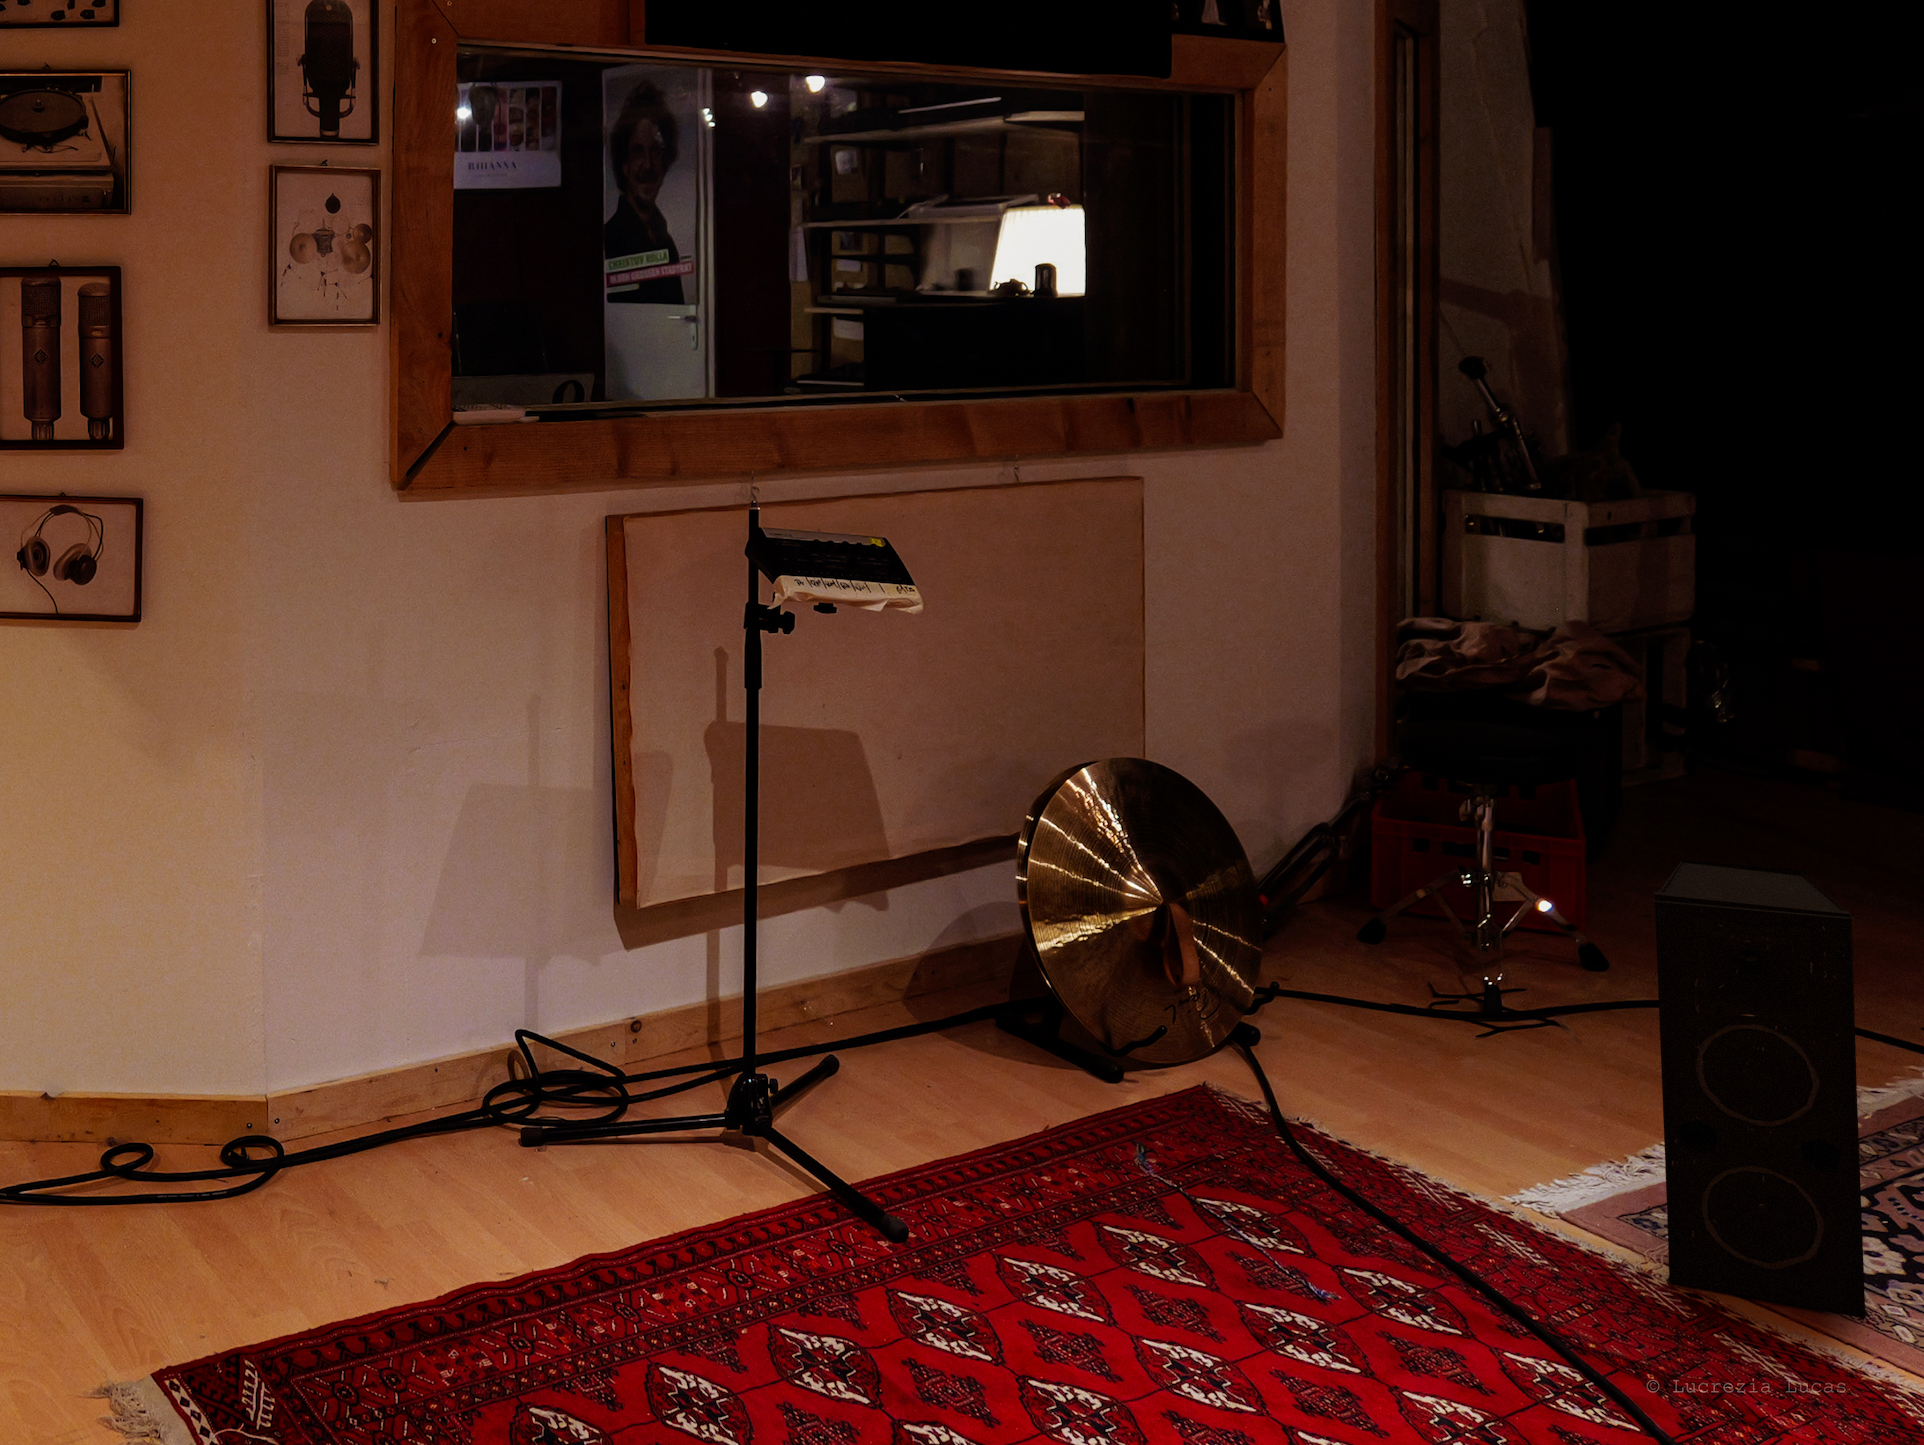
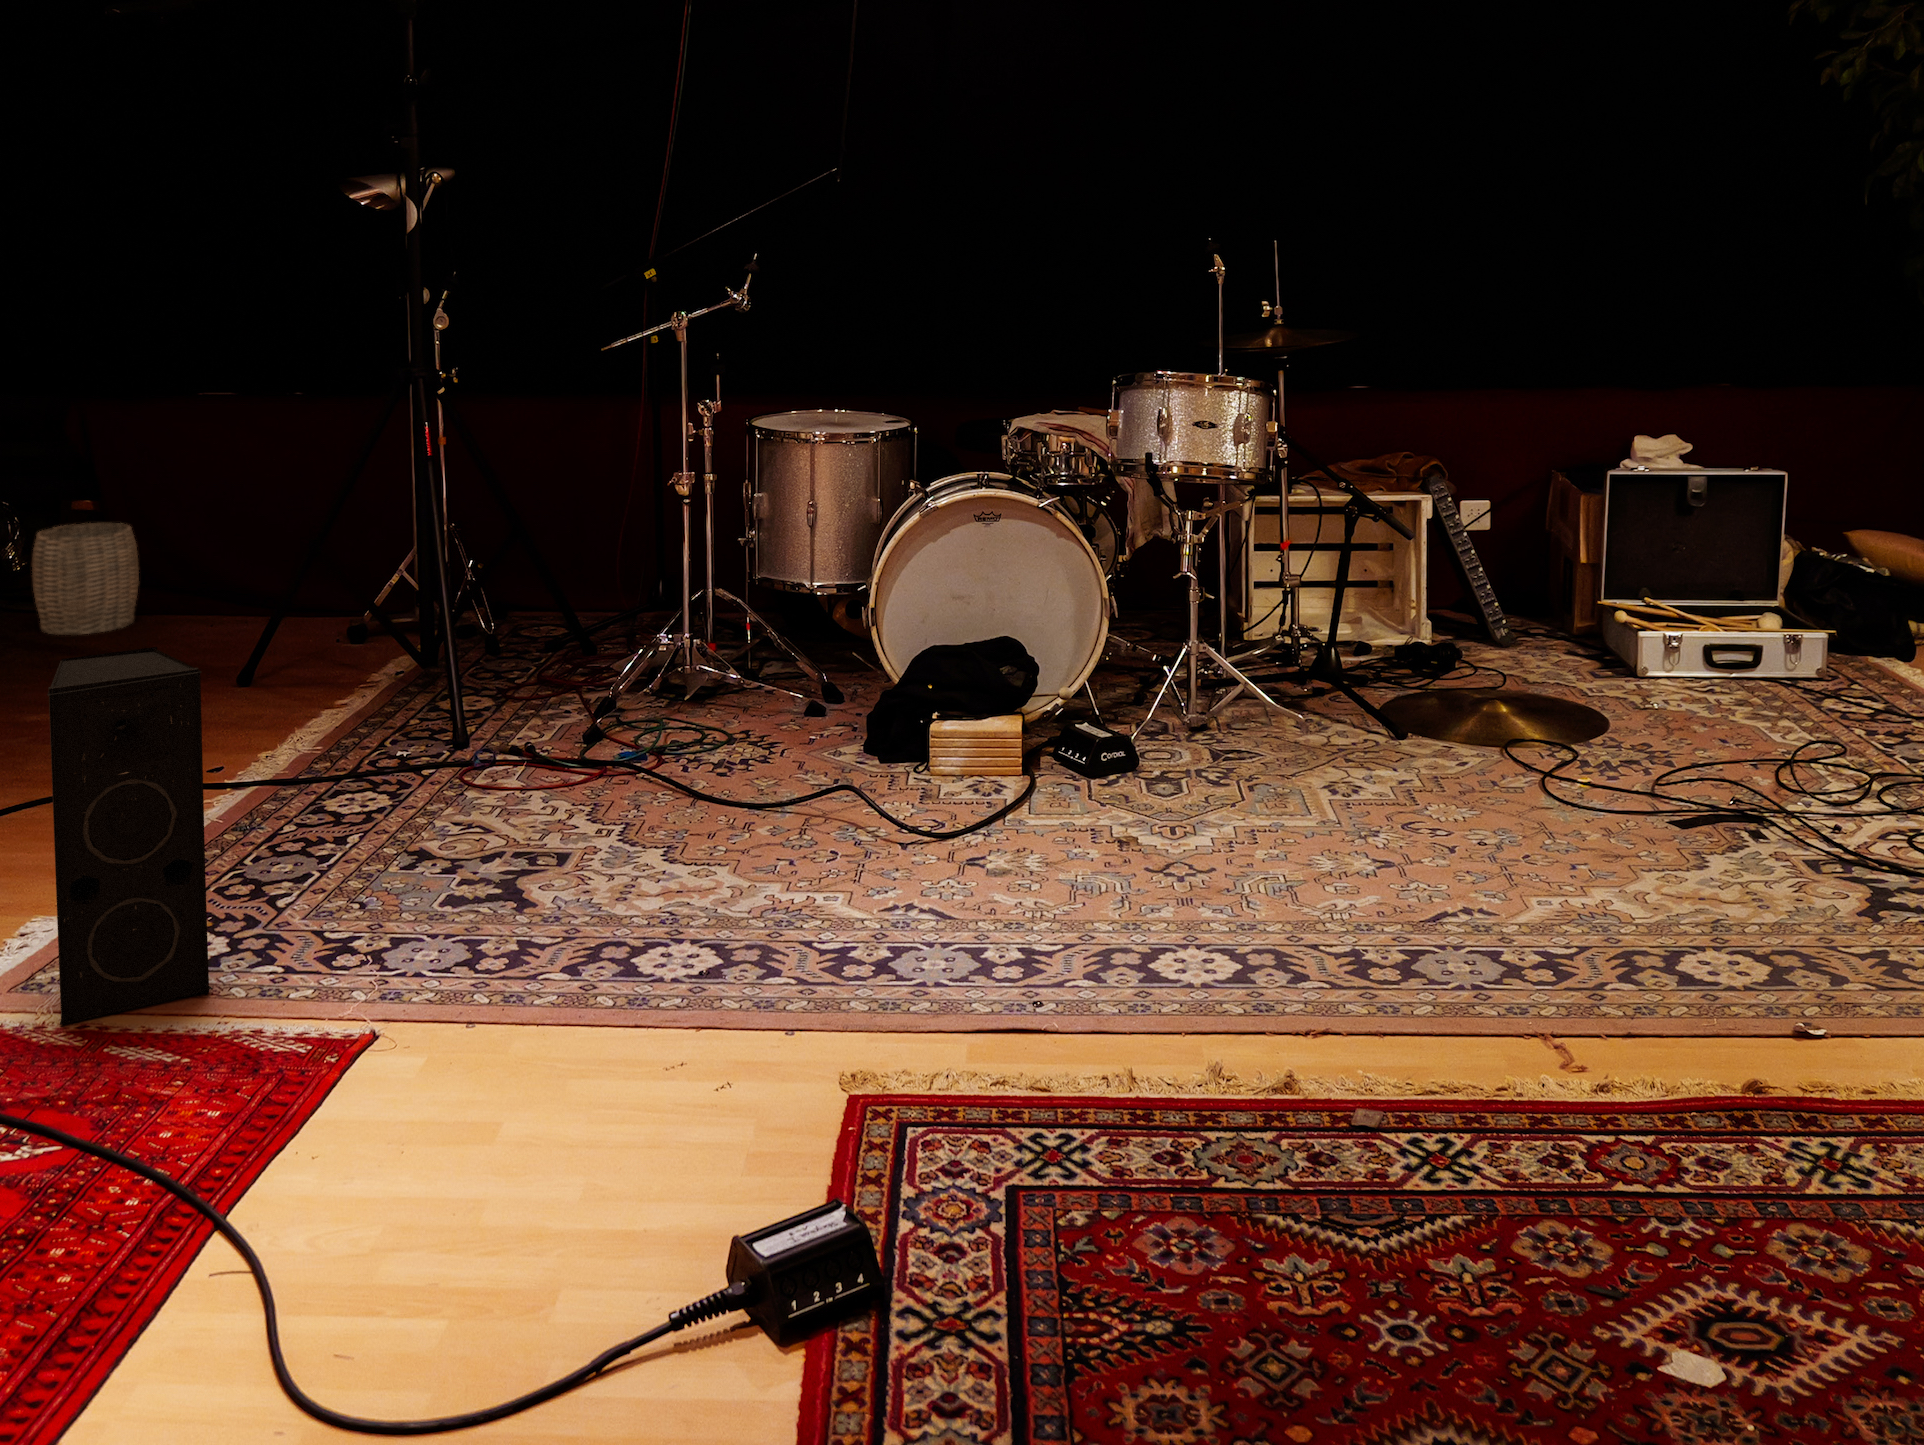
woven basket: none [1742,669,1885,807] -> present [32,523,139,635]

